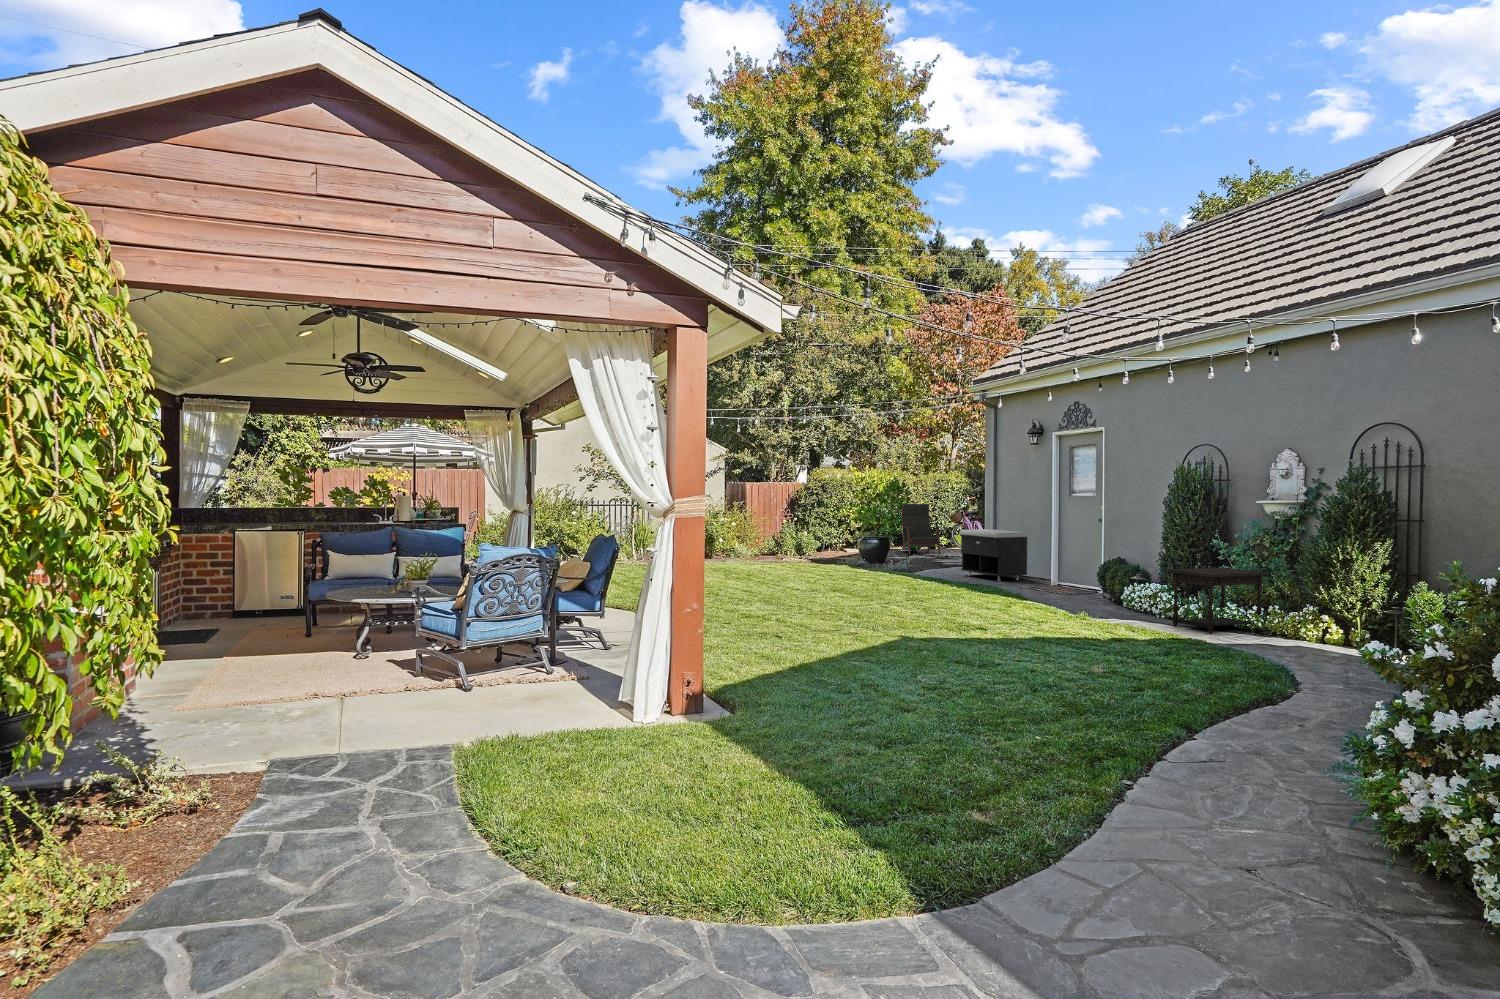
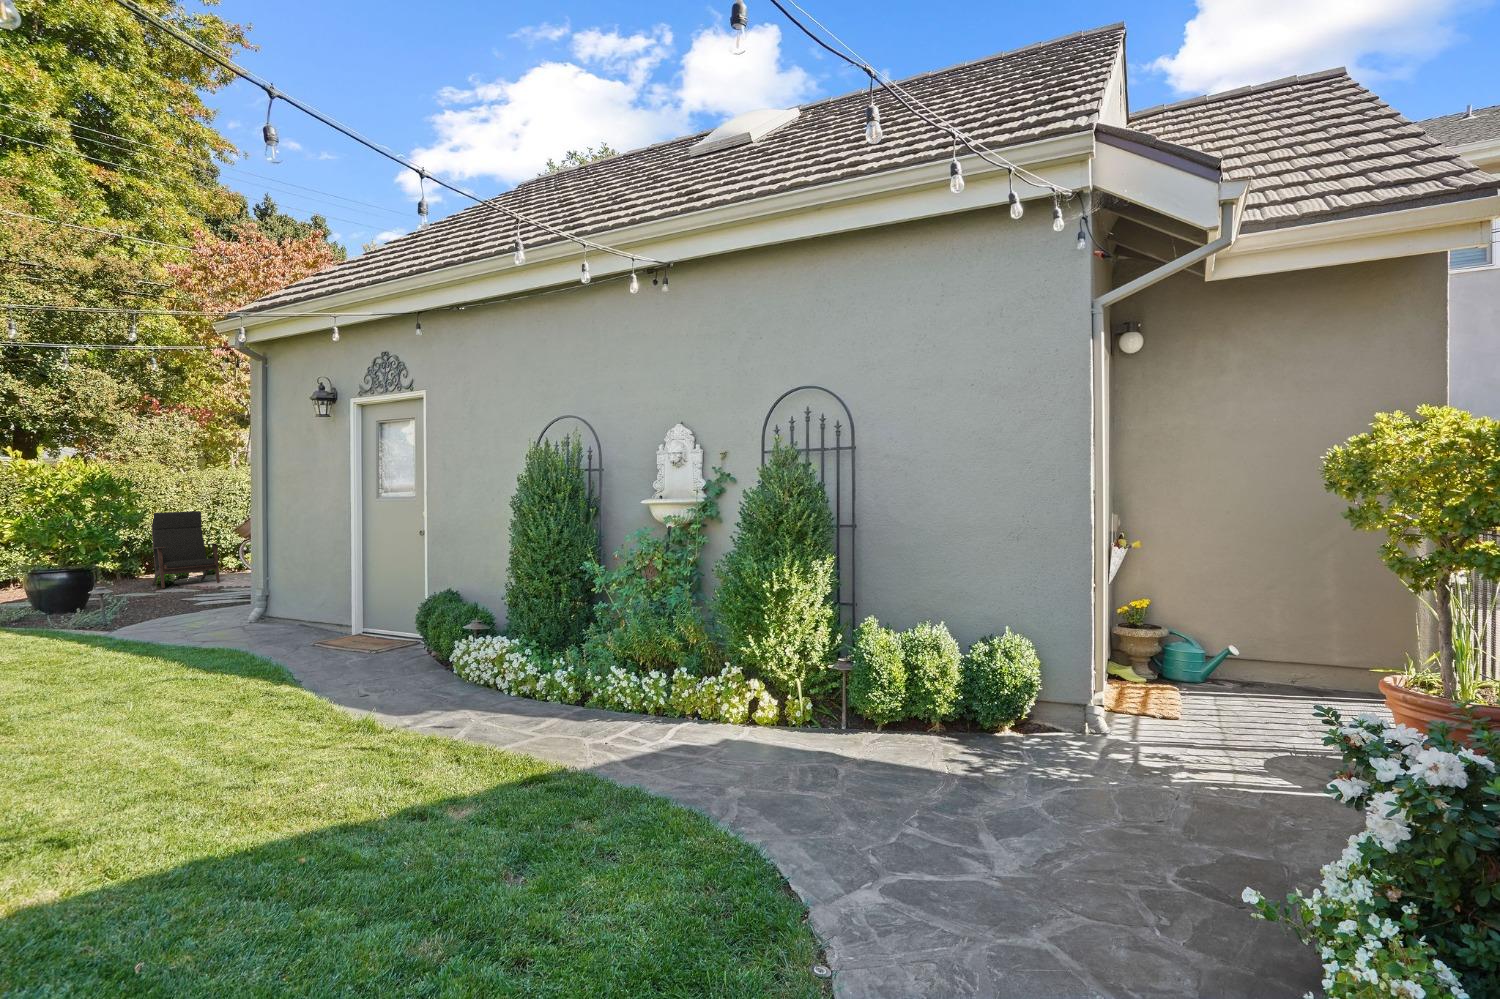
storage bench: present [960,529,1027,581] -> none [205,552,322,636]
side table: present [1167,568,1270,634] -> none [515,609,668,739]

